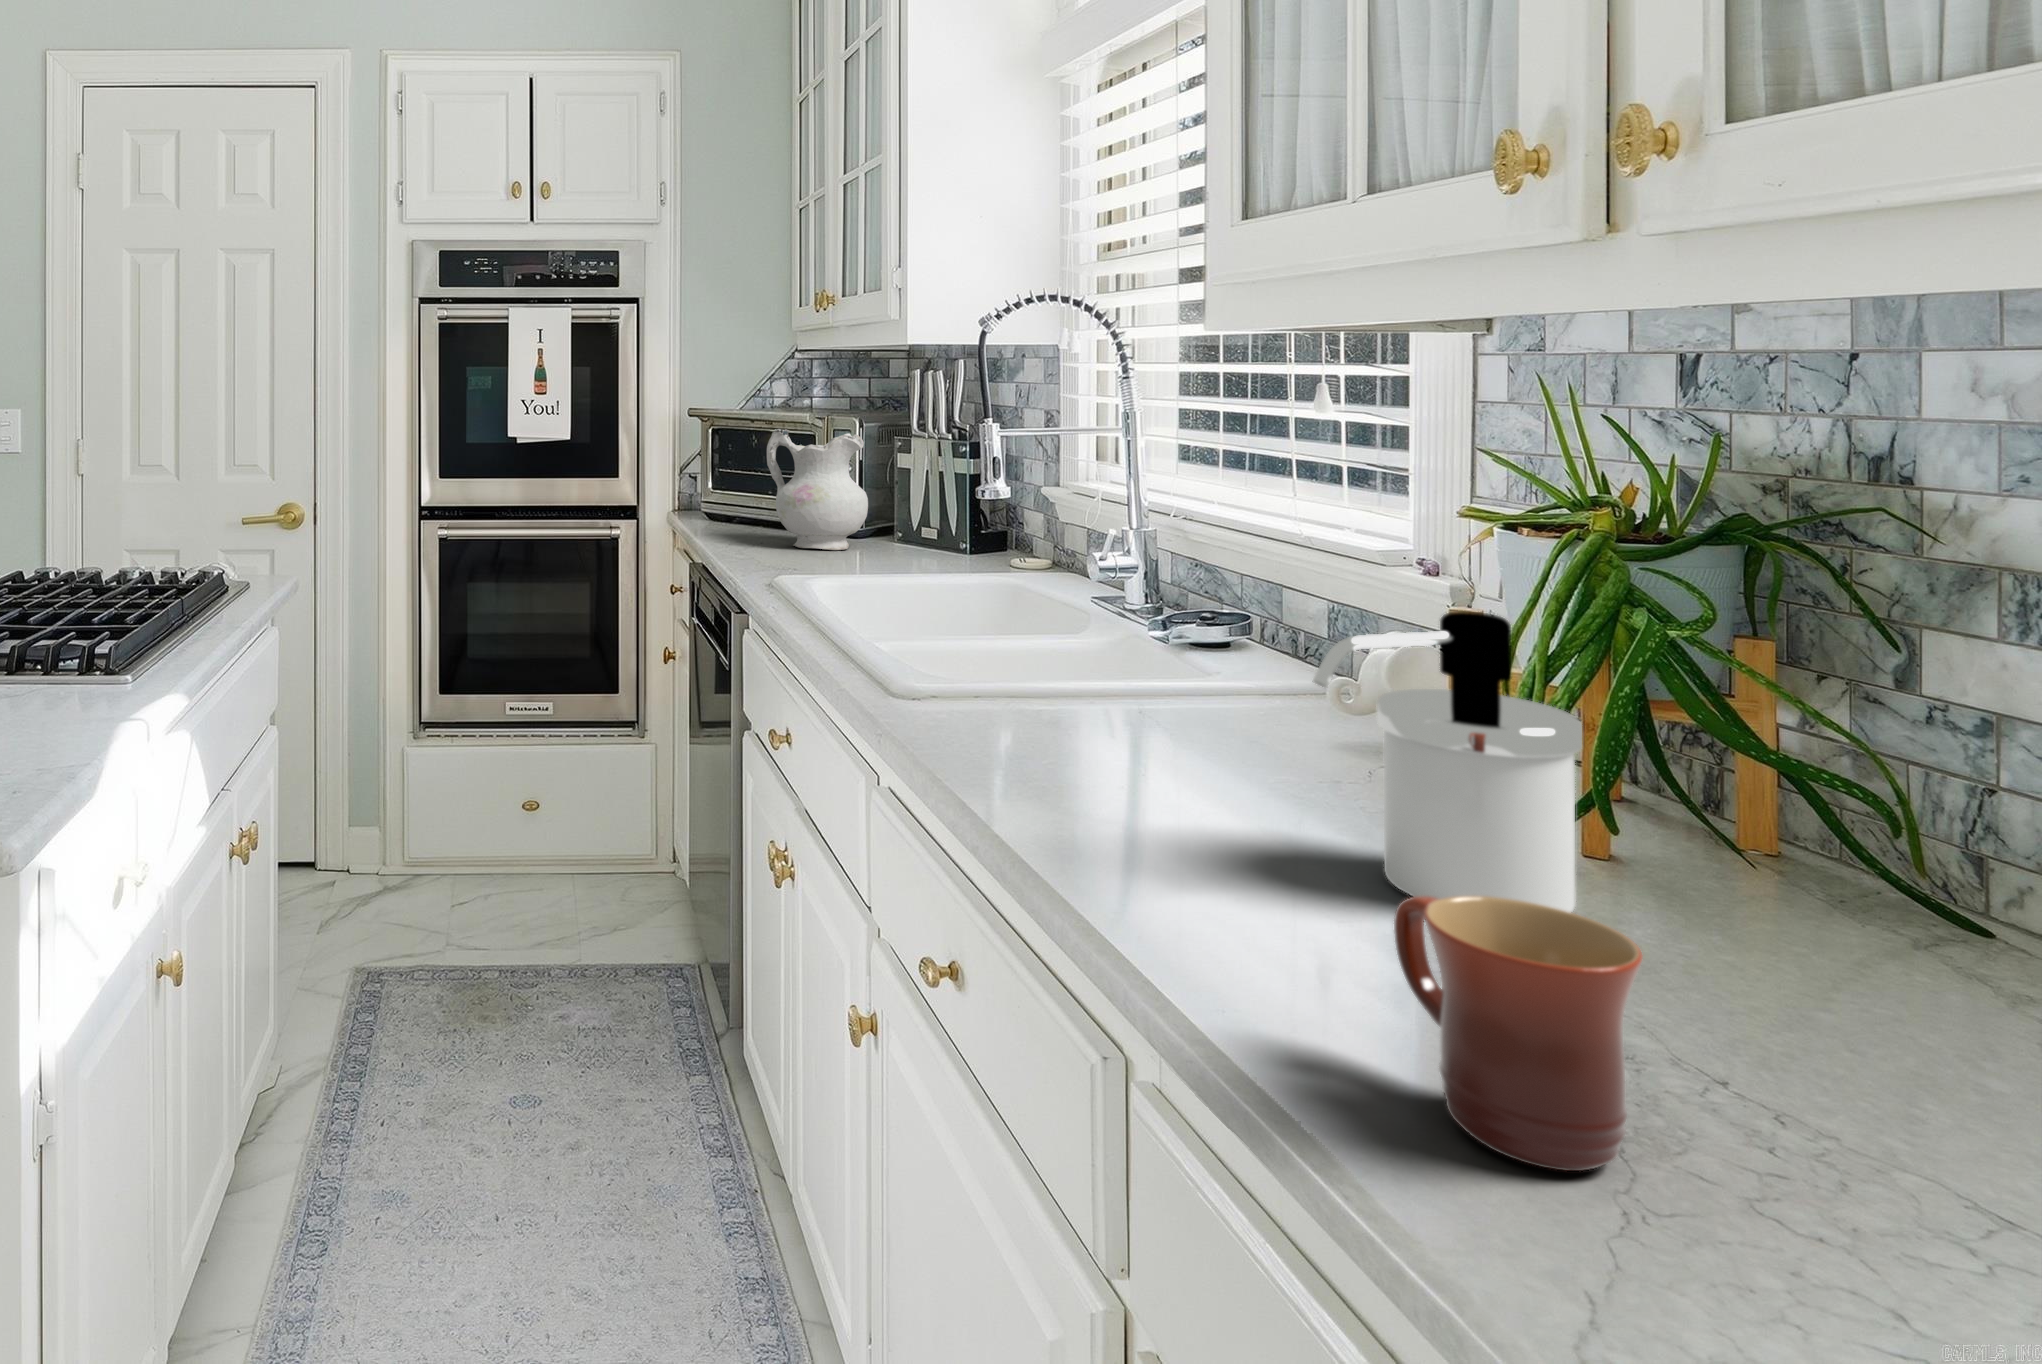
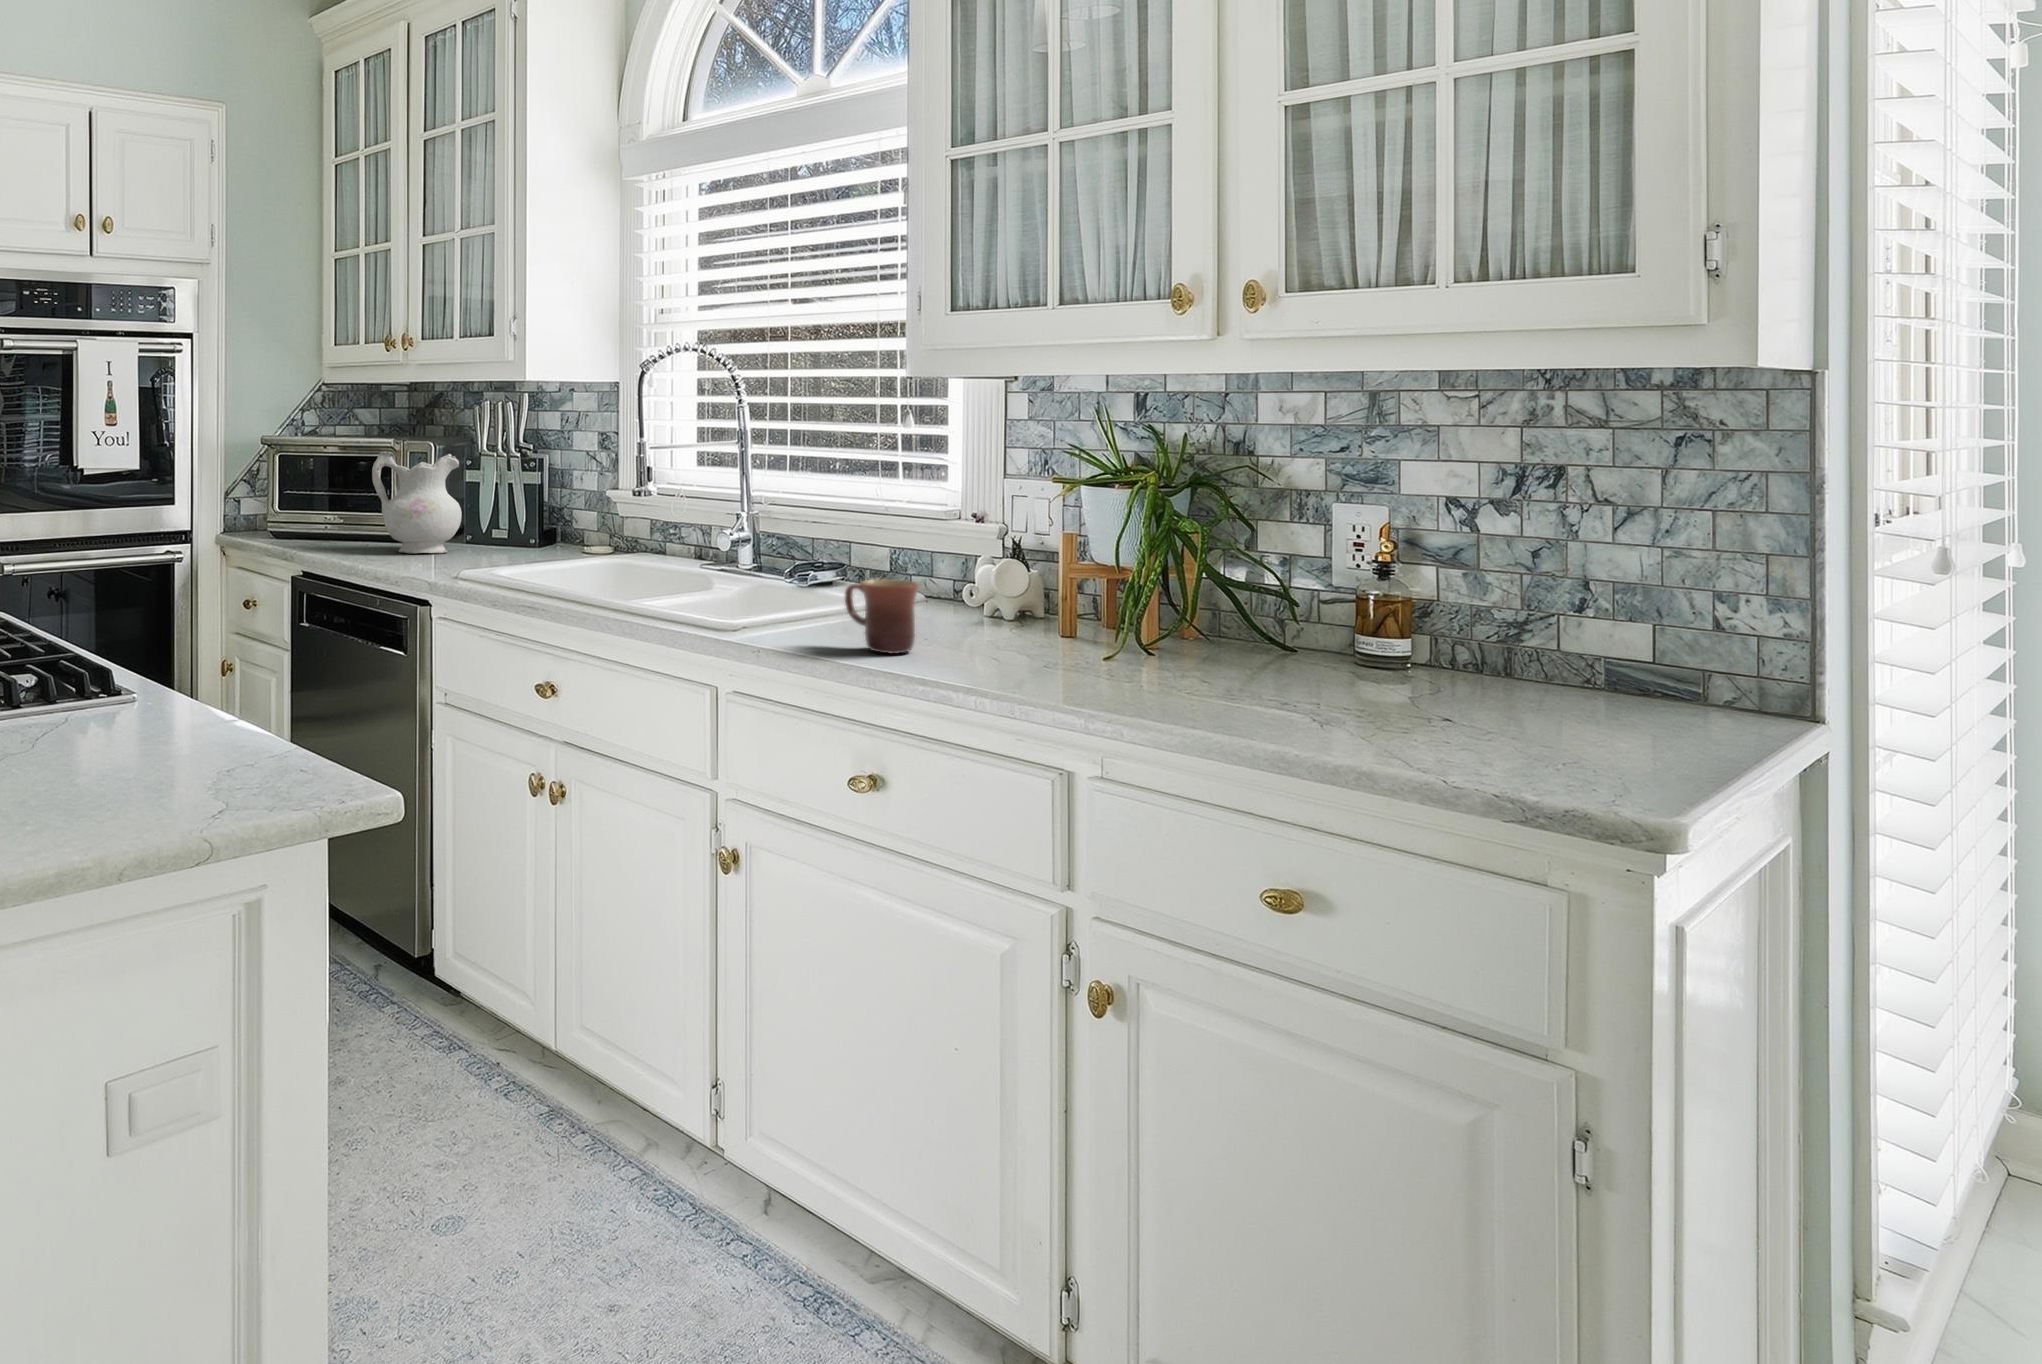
soap dispenser: present [1313,611,1582,912] -> none [1089,524,1180,670]
mug: present [1394,896,1643,1171] -> present [845,579,919,654]

